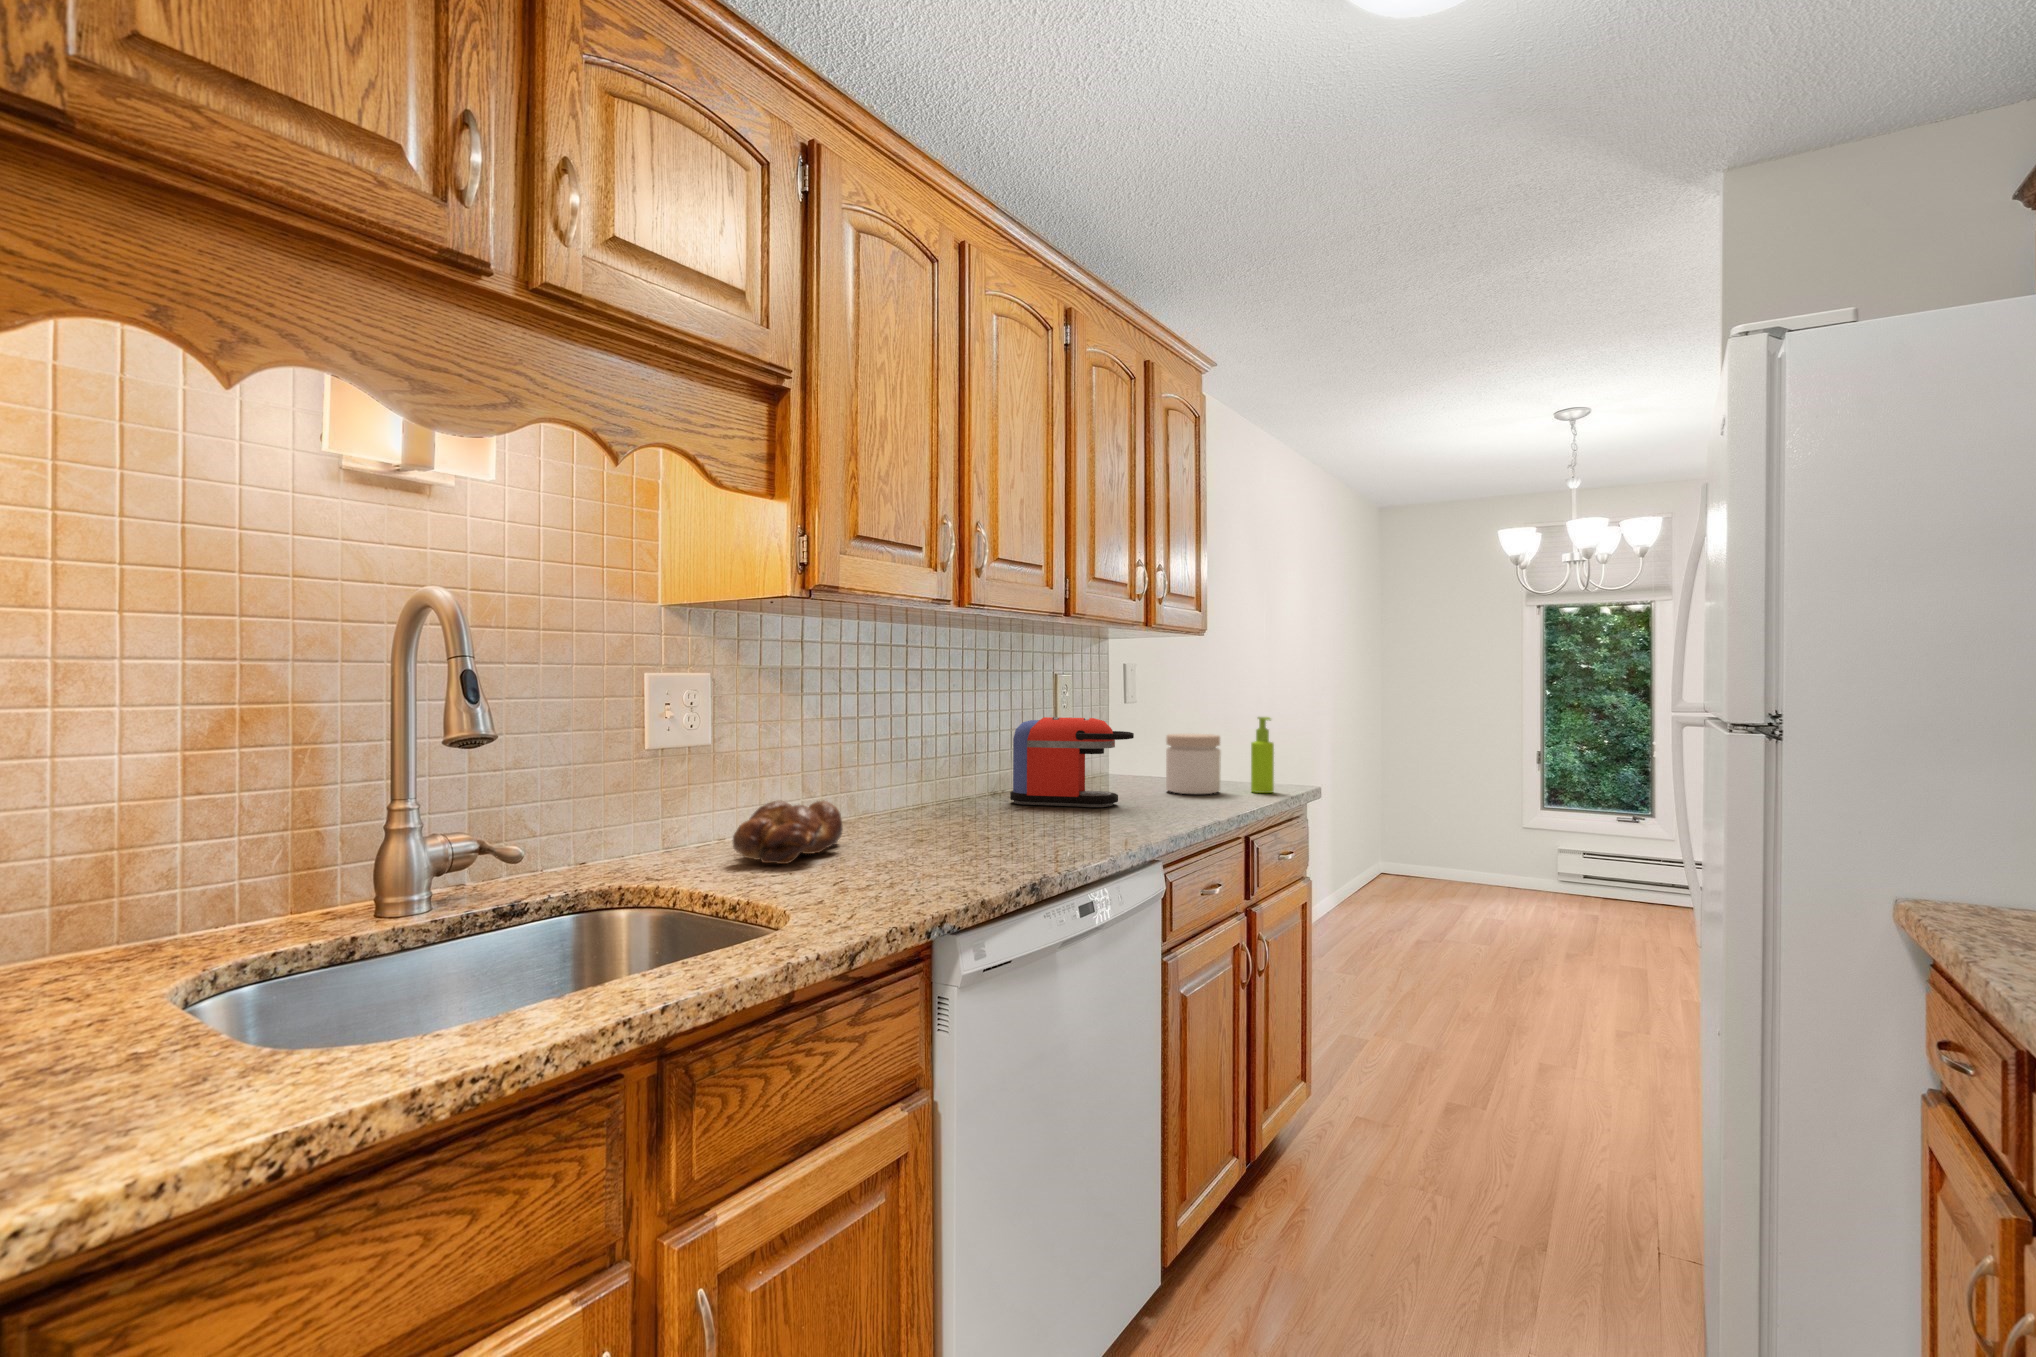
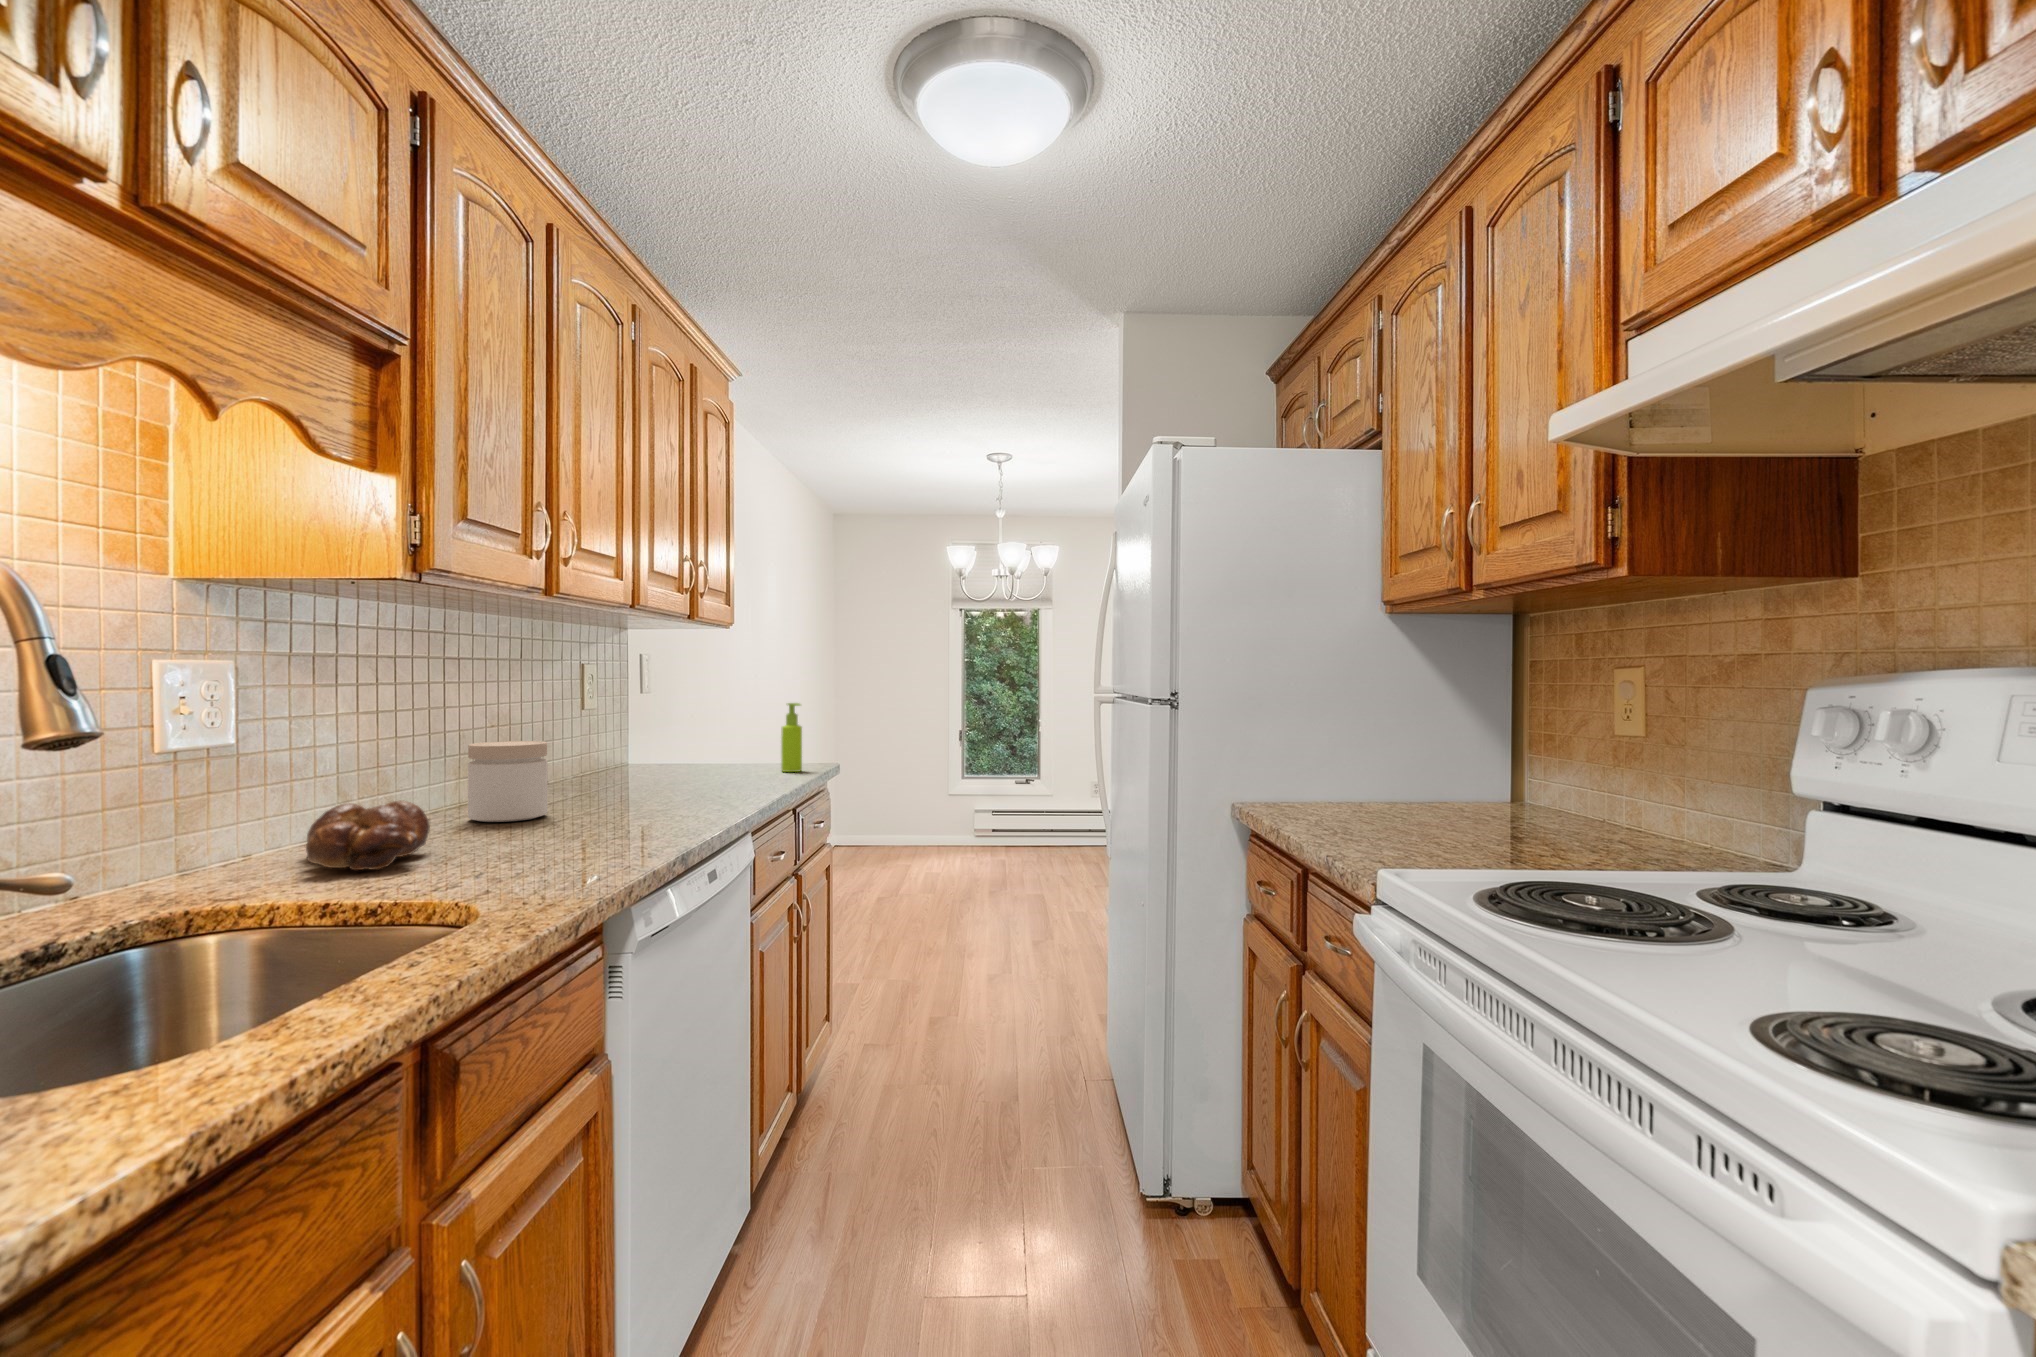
coffee maker: present [1010,717,1134,807] -> none [555,707,688,797]
jar: present [1166,734,1221,794] -> present [468,741,548,822]

